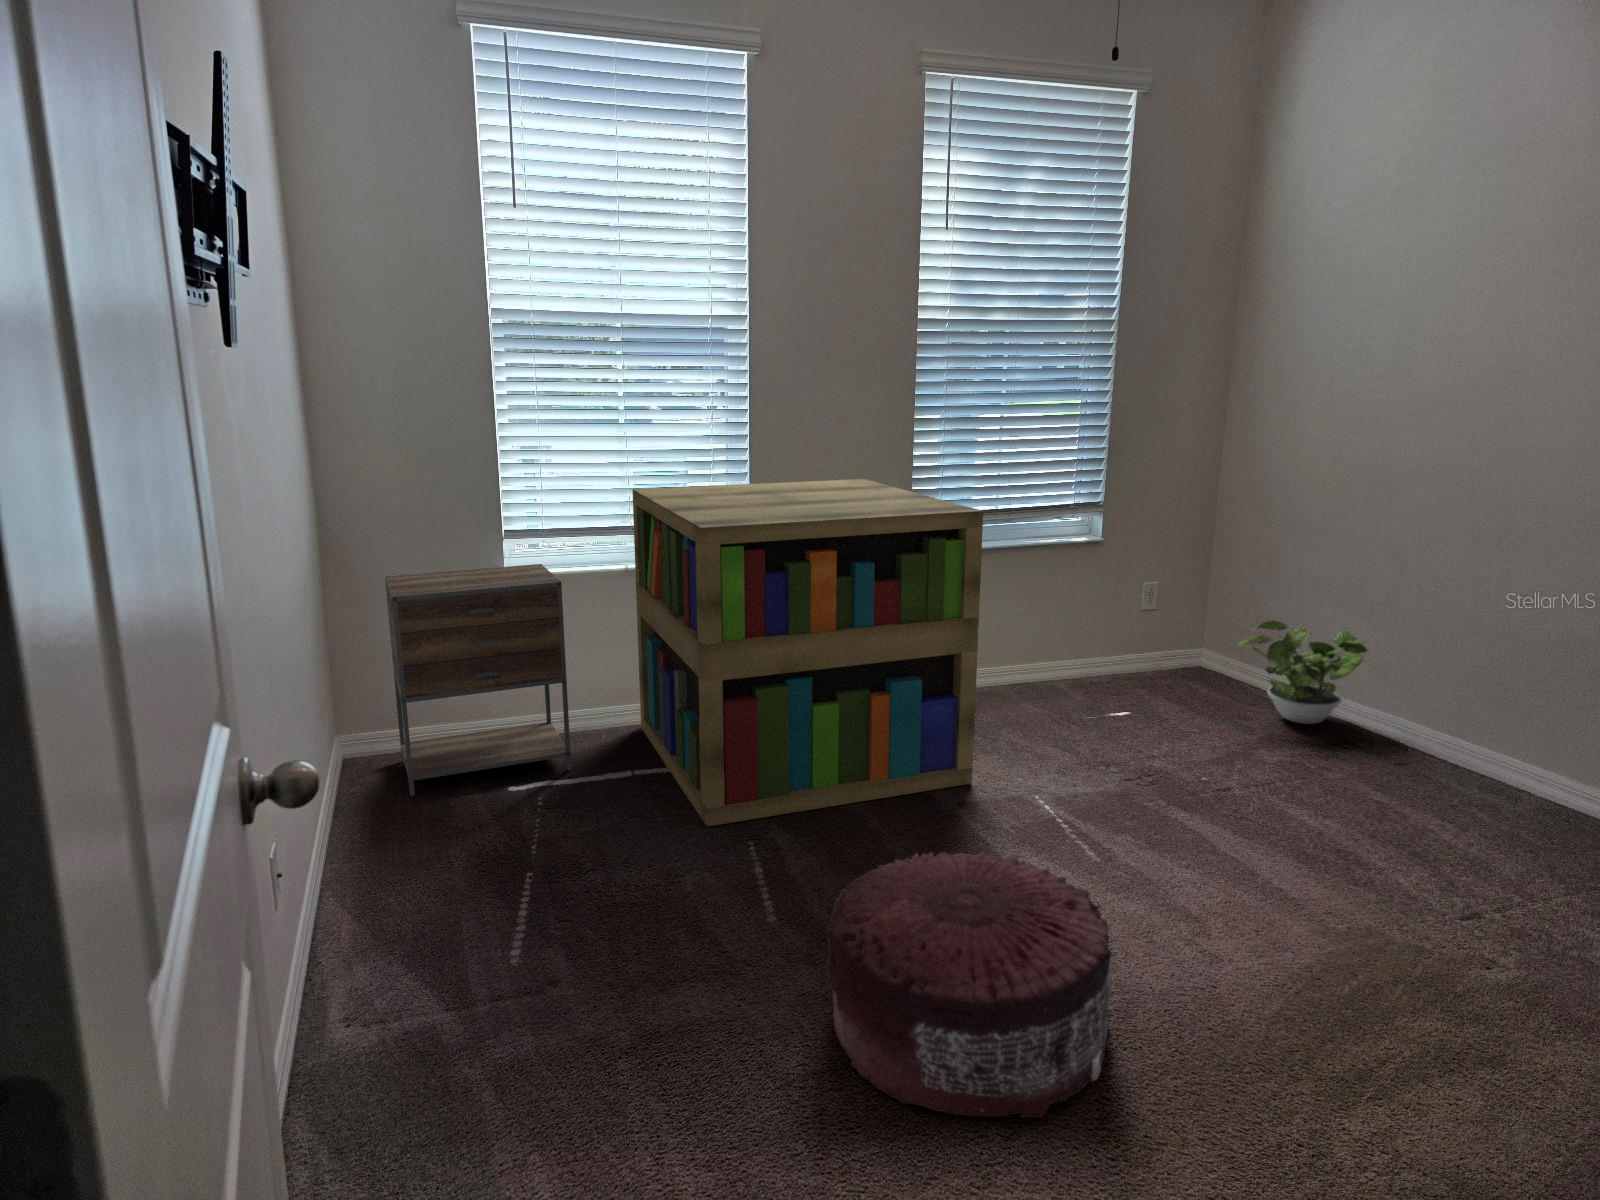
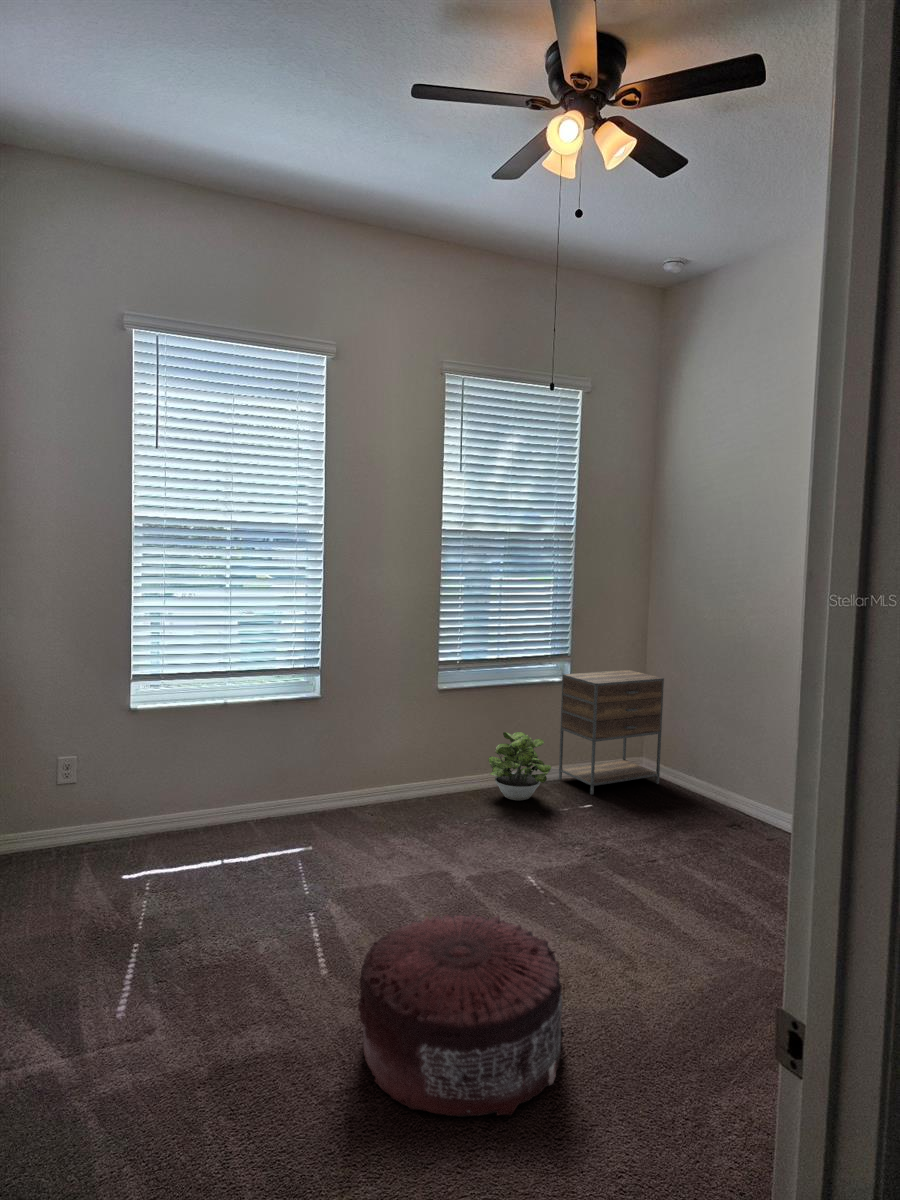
bookshelf: present [632,479,983,826] -> none [231,640,481,901]
nightstand: present [385,564,571,796] -> present [559,670,664,795]
potted plant: present [1237,620,1367,724] -> present [488,732,551,800]

